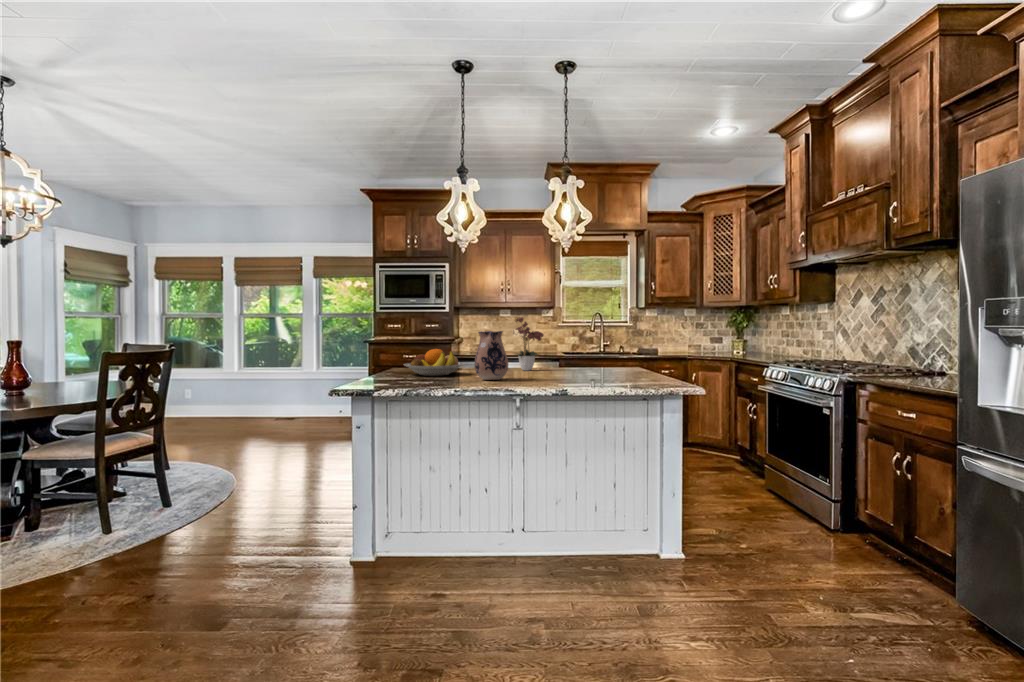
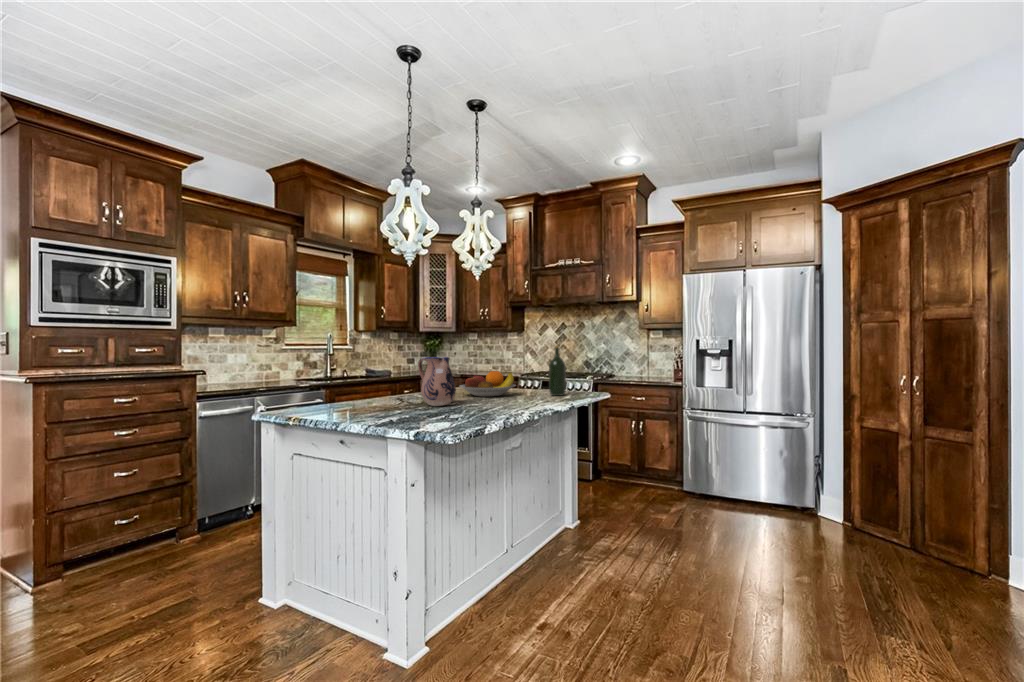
flower arrangement: present [515,317,544,371] -> none [378,340,407,396]
wine bottle: none [631,320,653,385] -> present [549,345,566,396]
fruit bowl: present [404,349,464,376] -> present [460,371,516,397]

